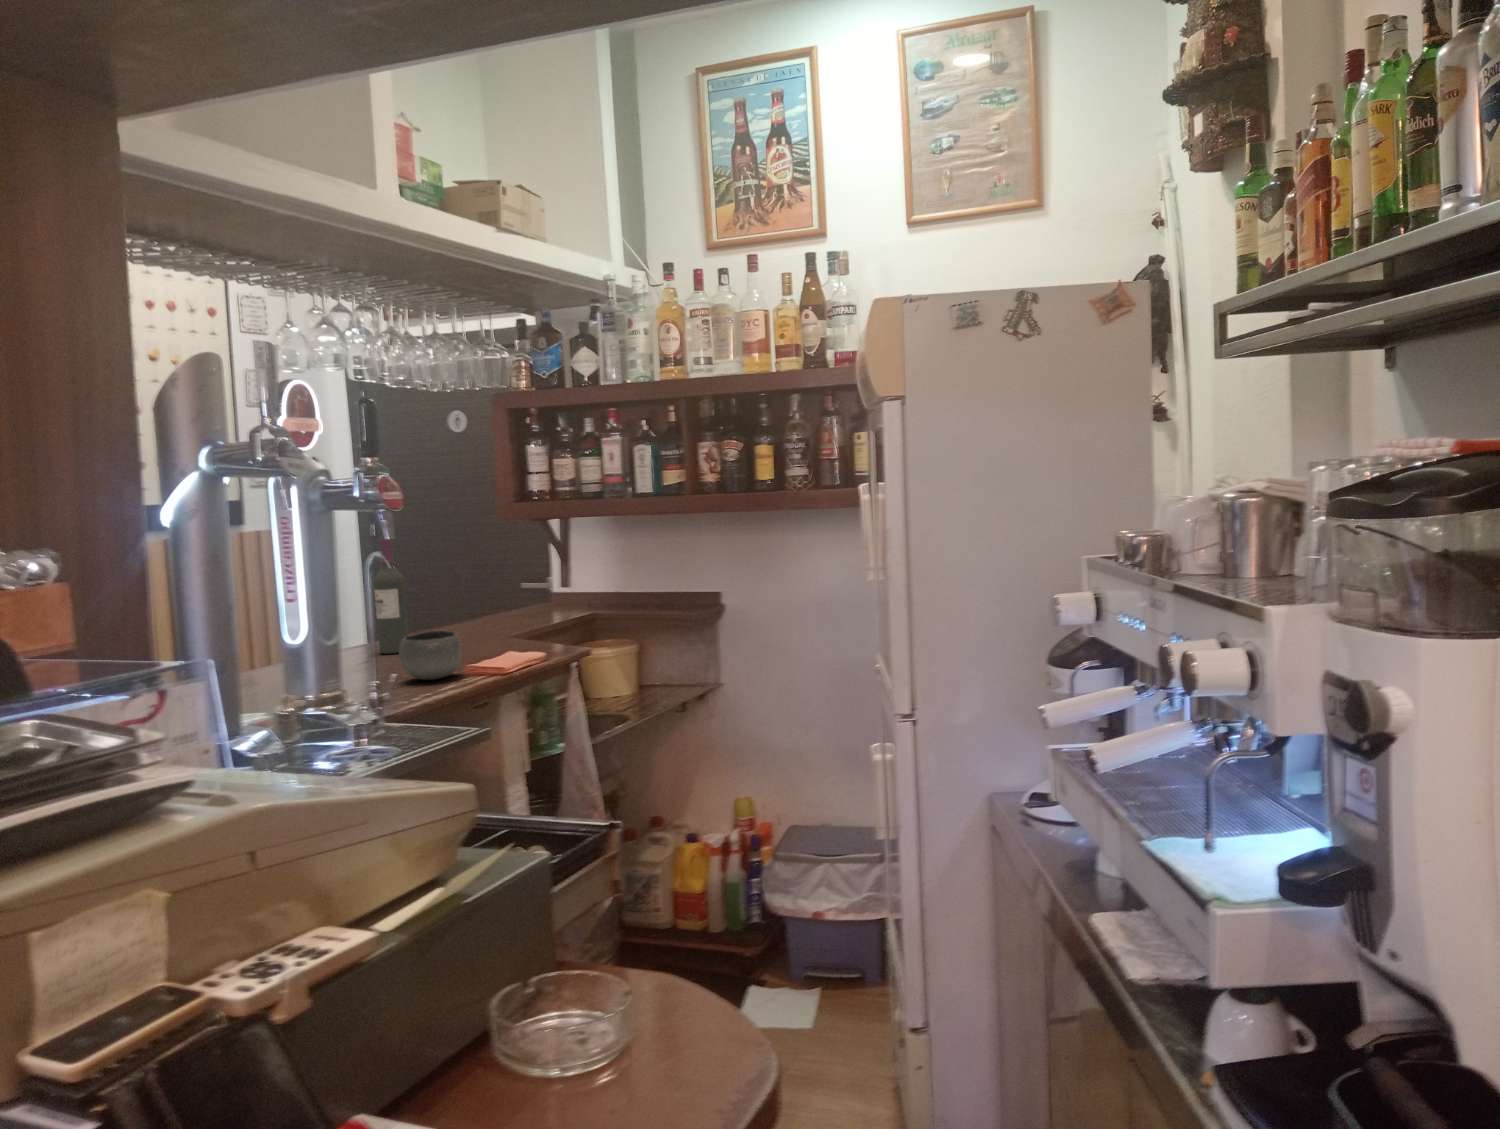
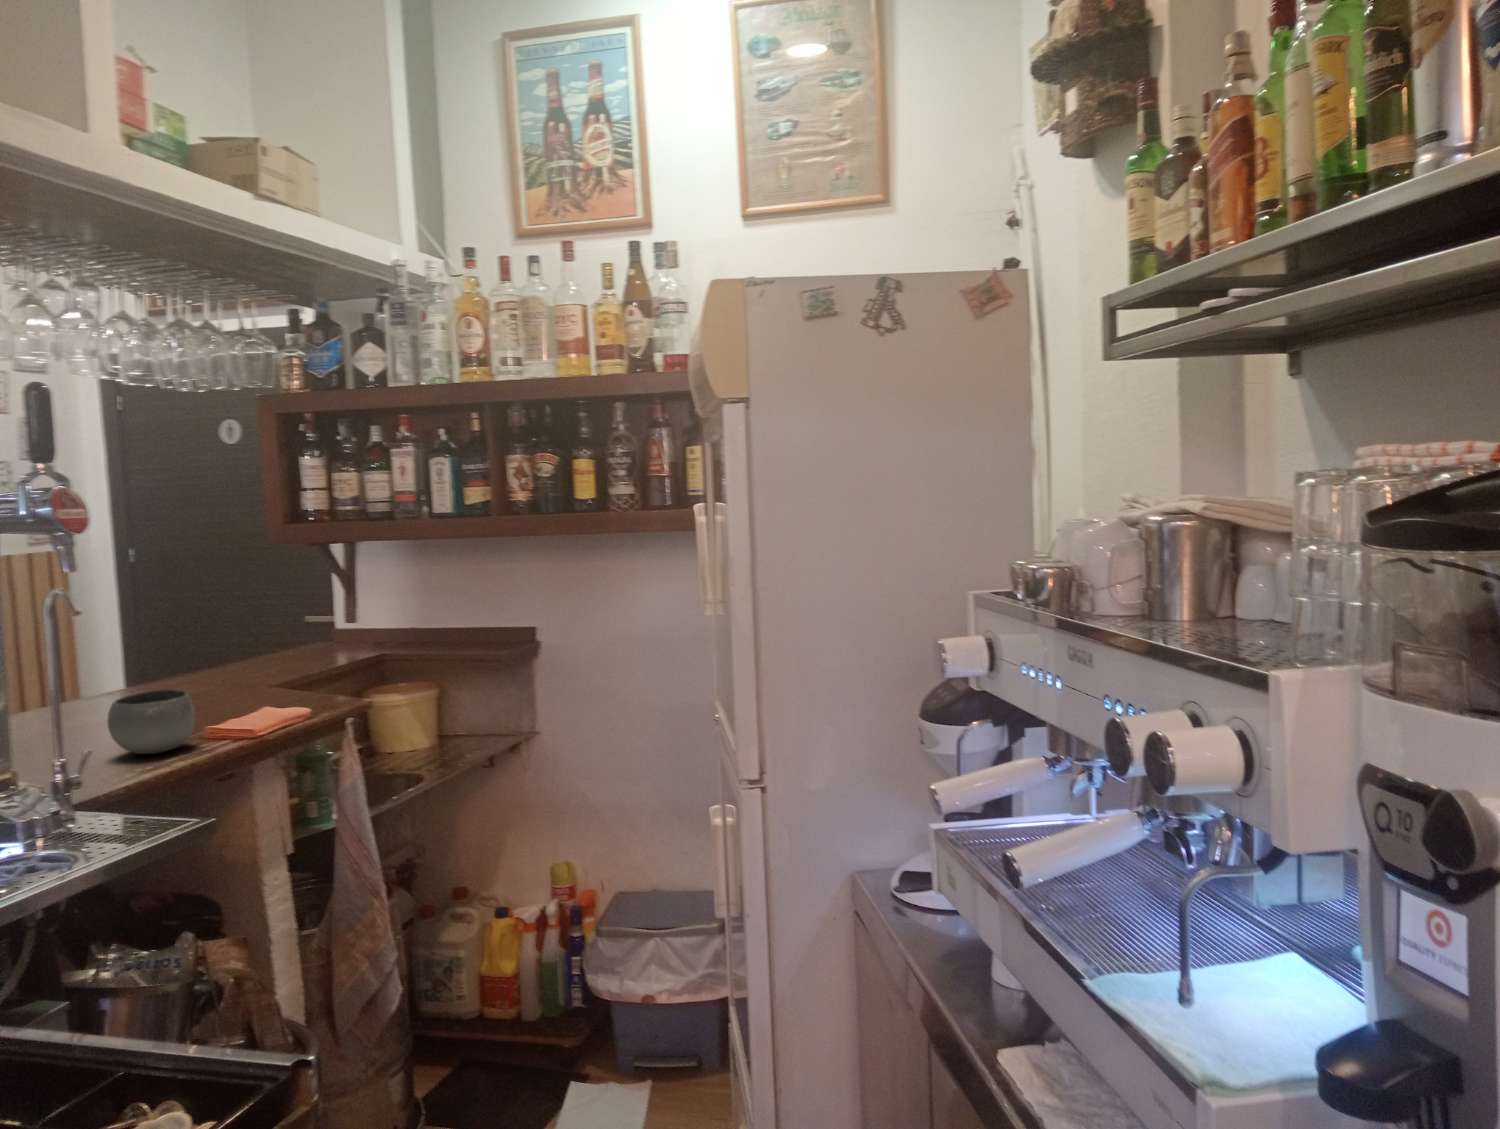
wine bottle: present [374,539,409,654] -> none [89,571,138,715]

